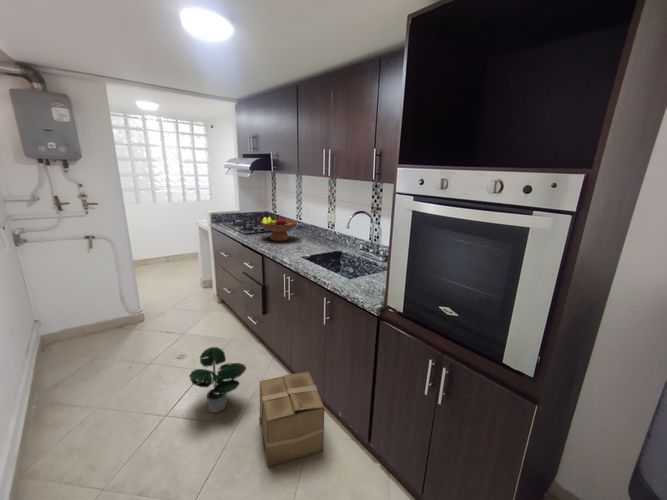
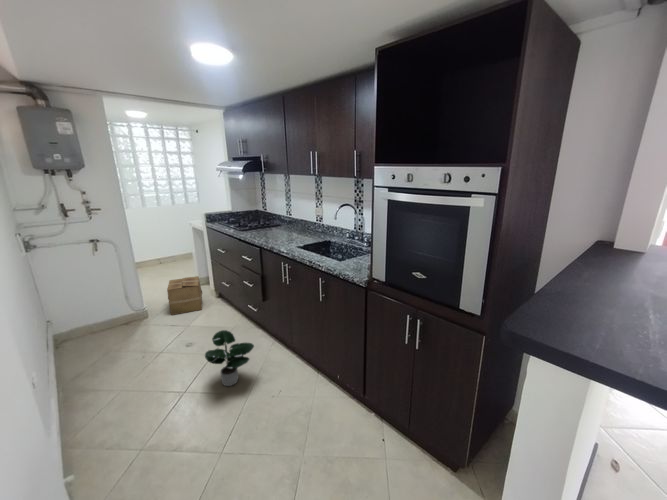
fruit bowl: present [260,215,298,241] -> none [255,212,289,235]
cardboard box: present [259,371,324,467] -> present [167,277,202,315]

